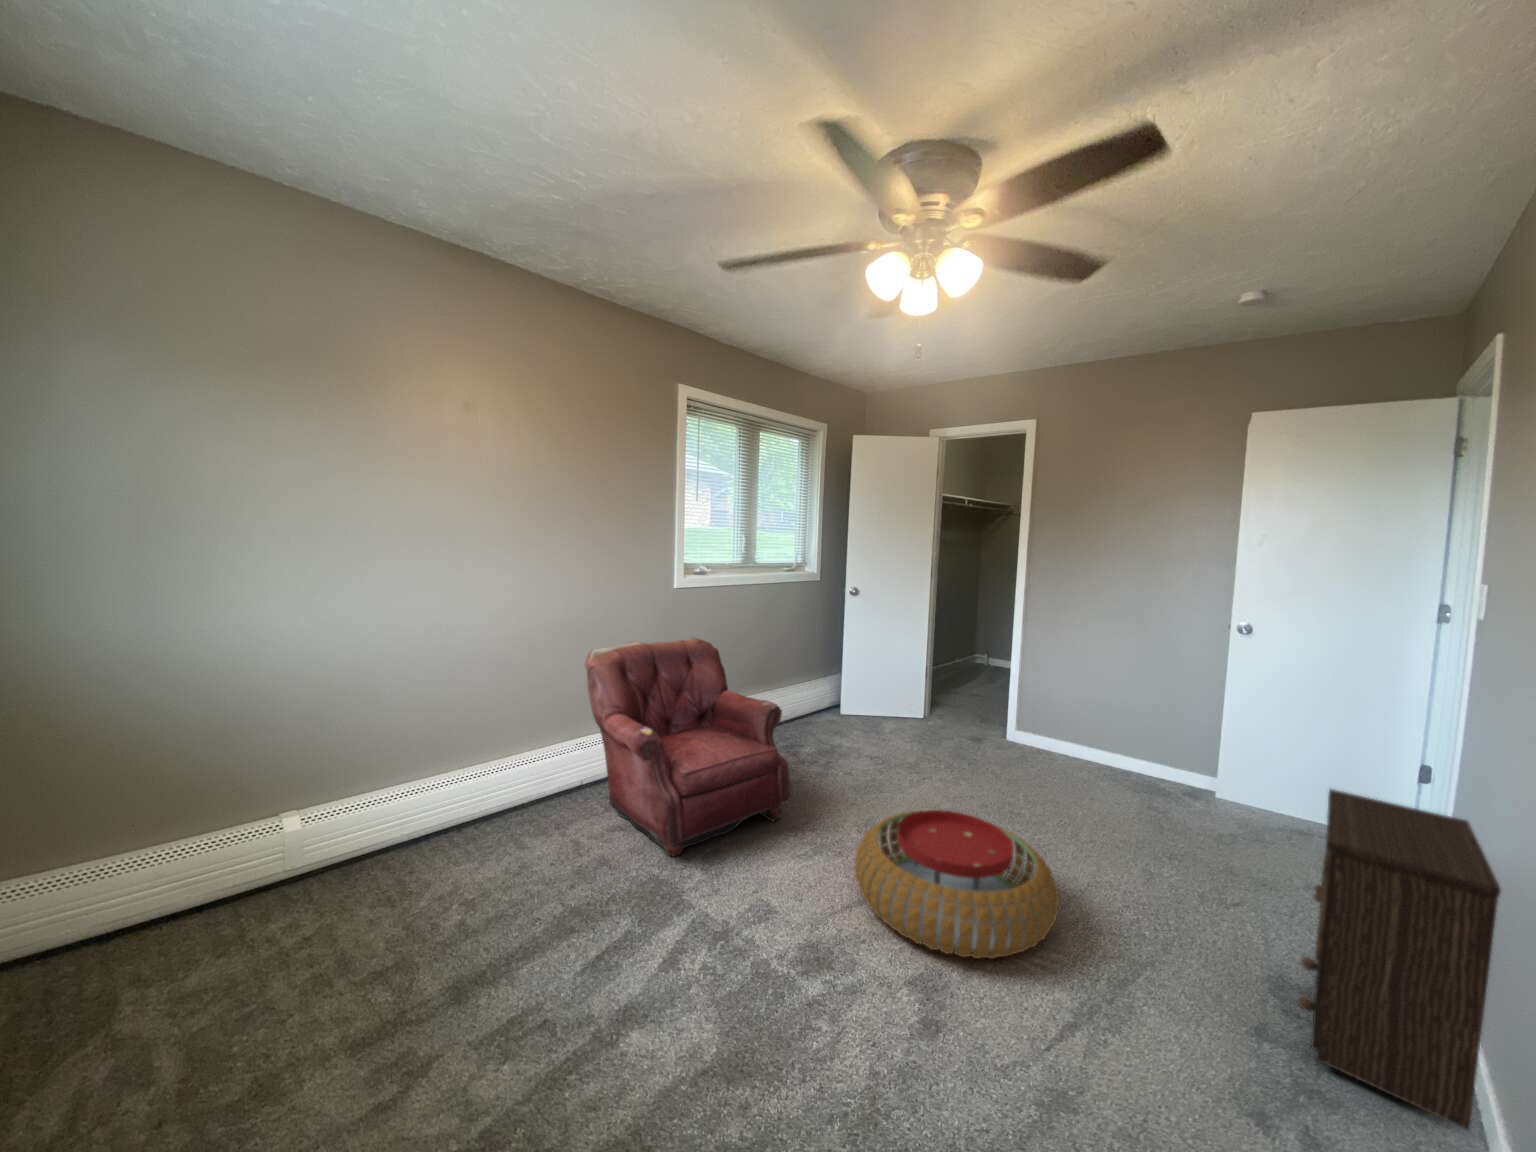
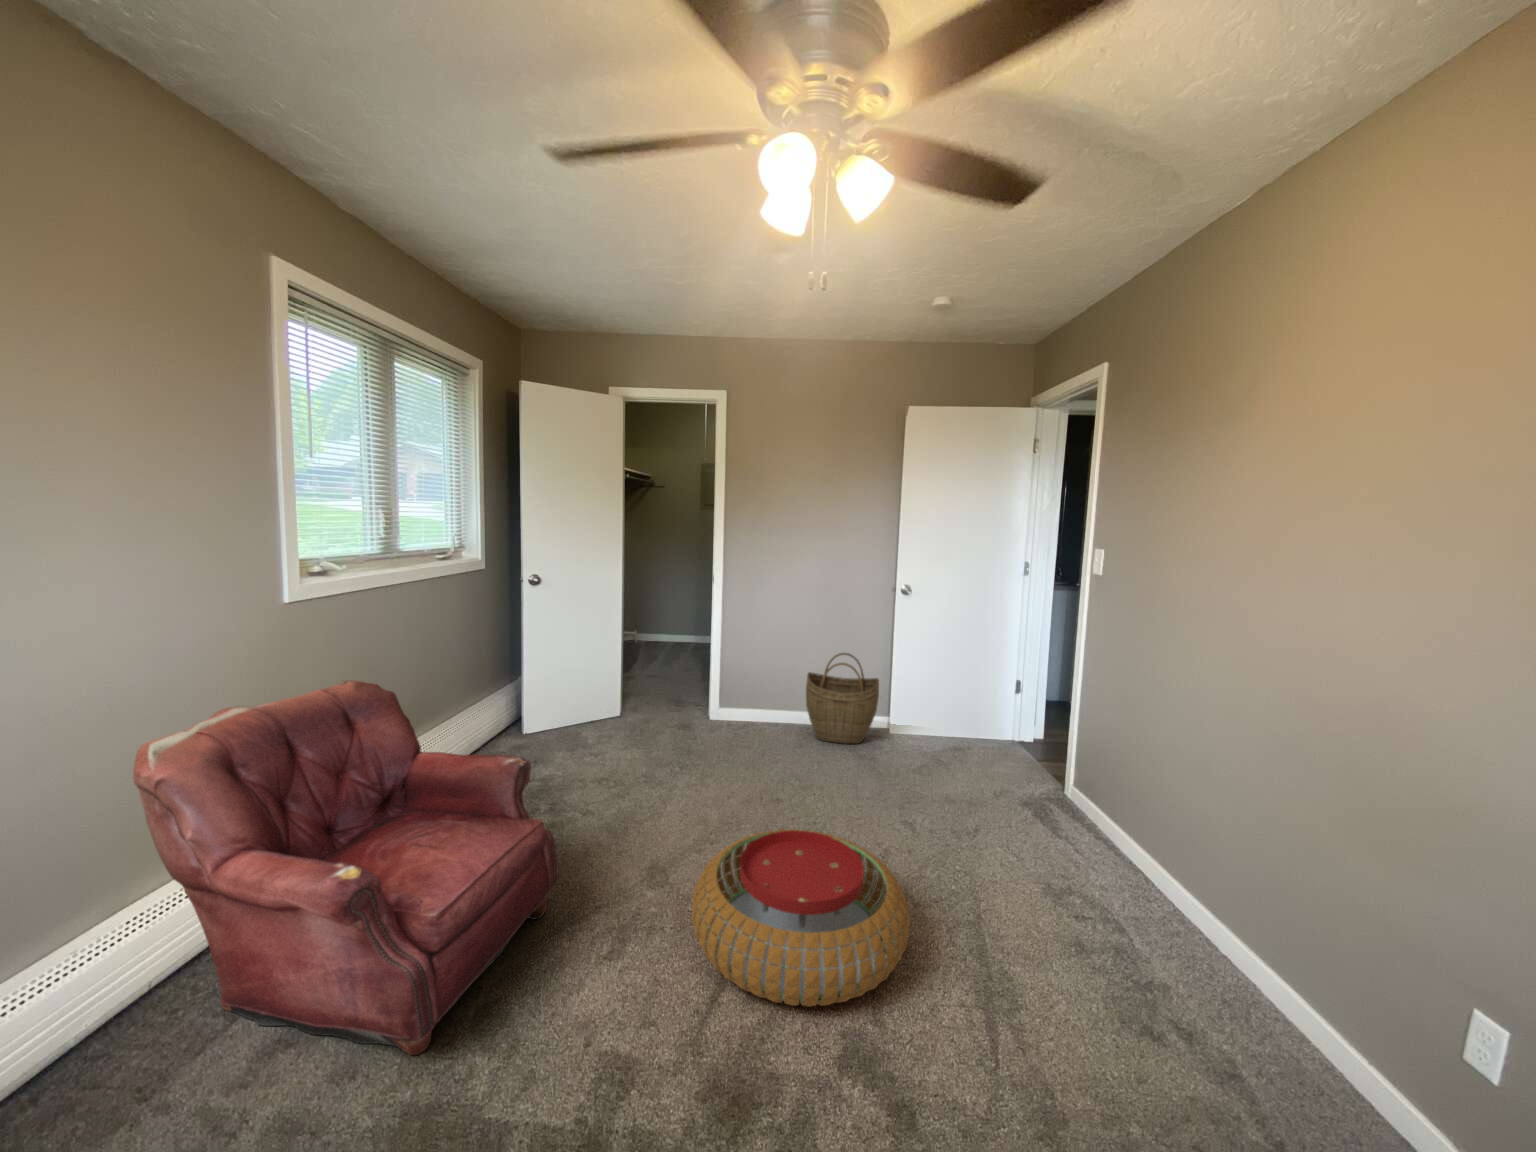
woven basket: none [1099,691,1194,794] -> present [806,653,879,744]
nightstand: present [1297,789,1501,1130] -> none [1050,726,1209,954]

